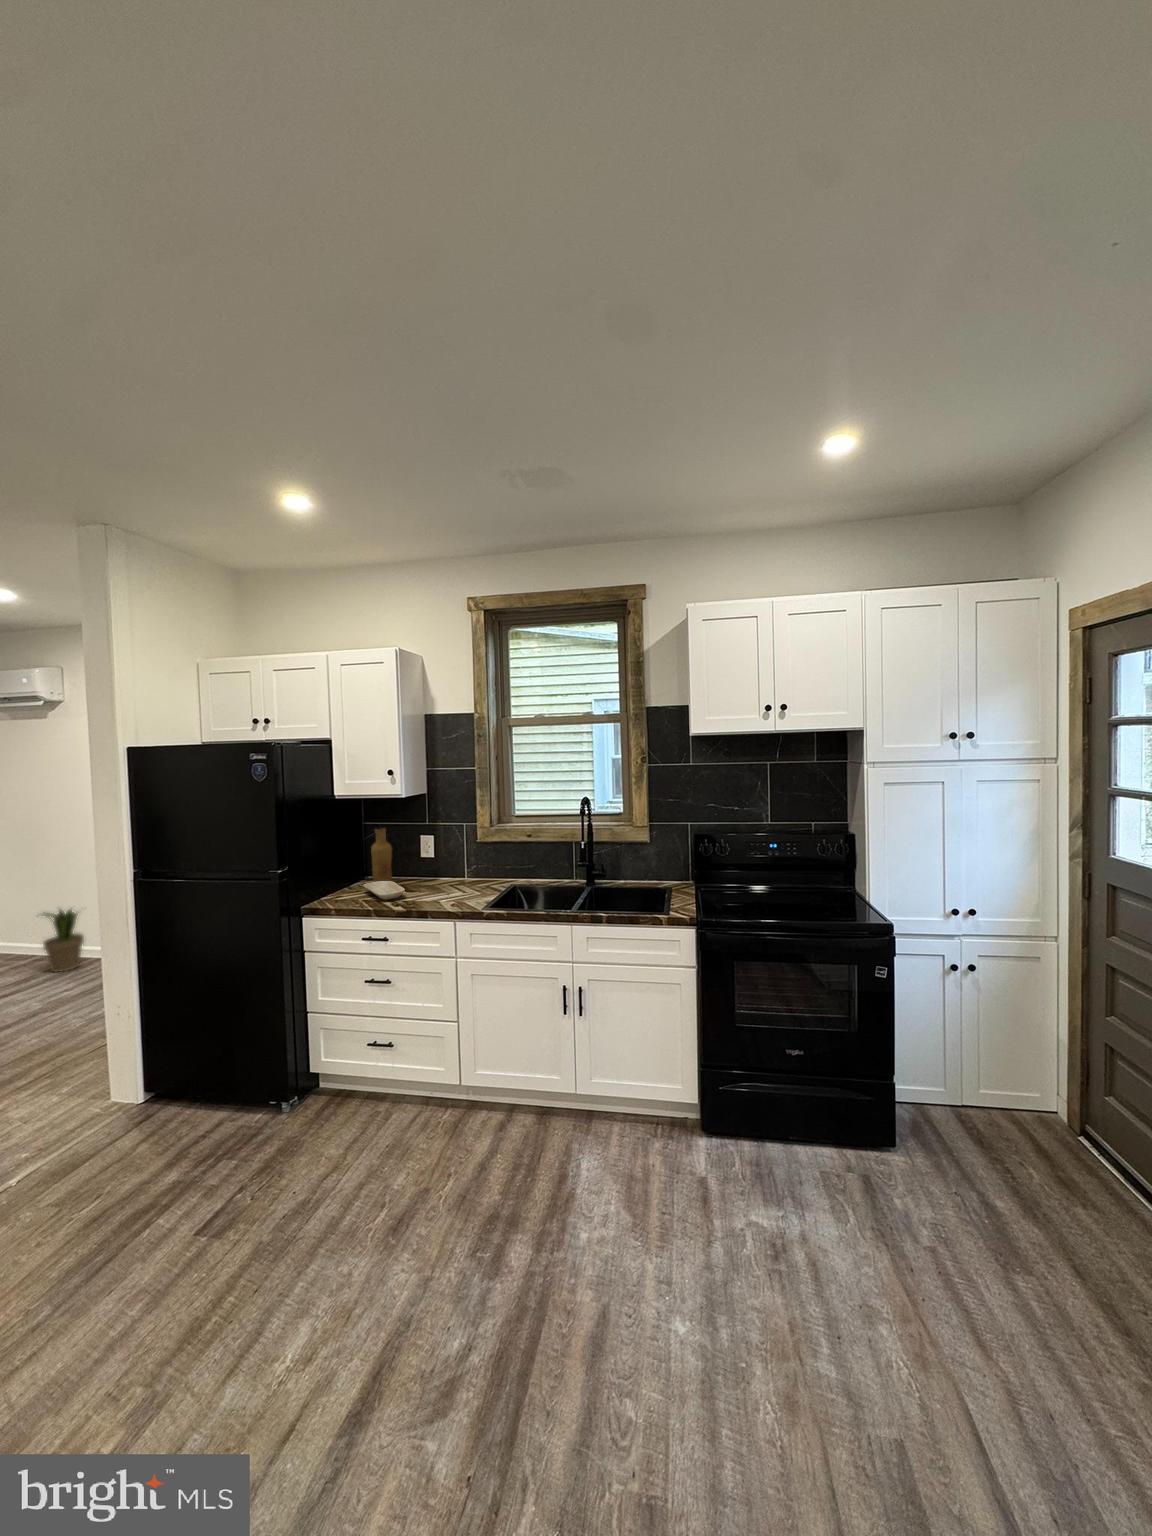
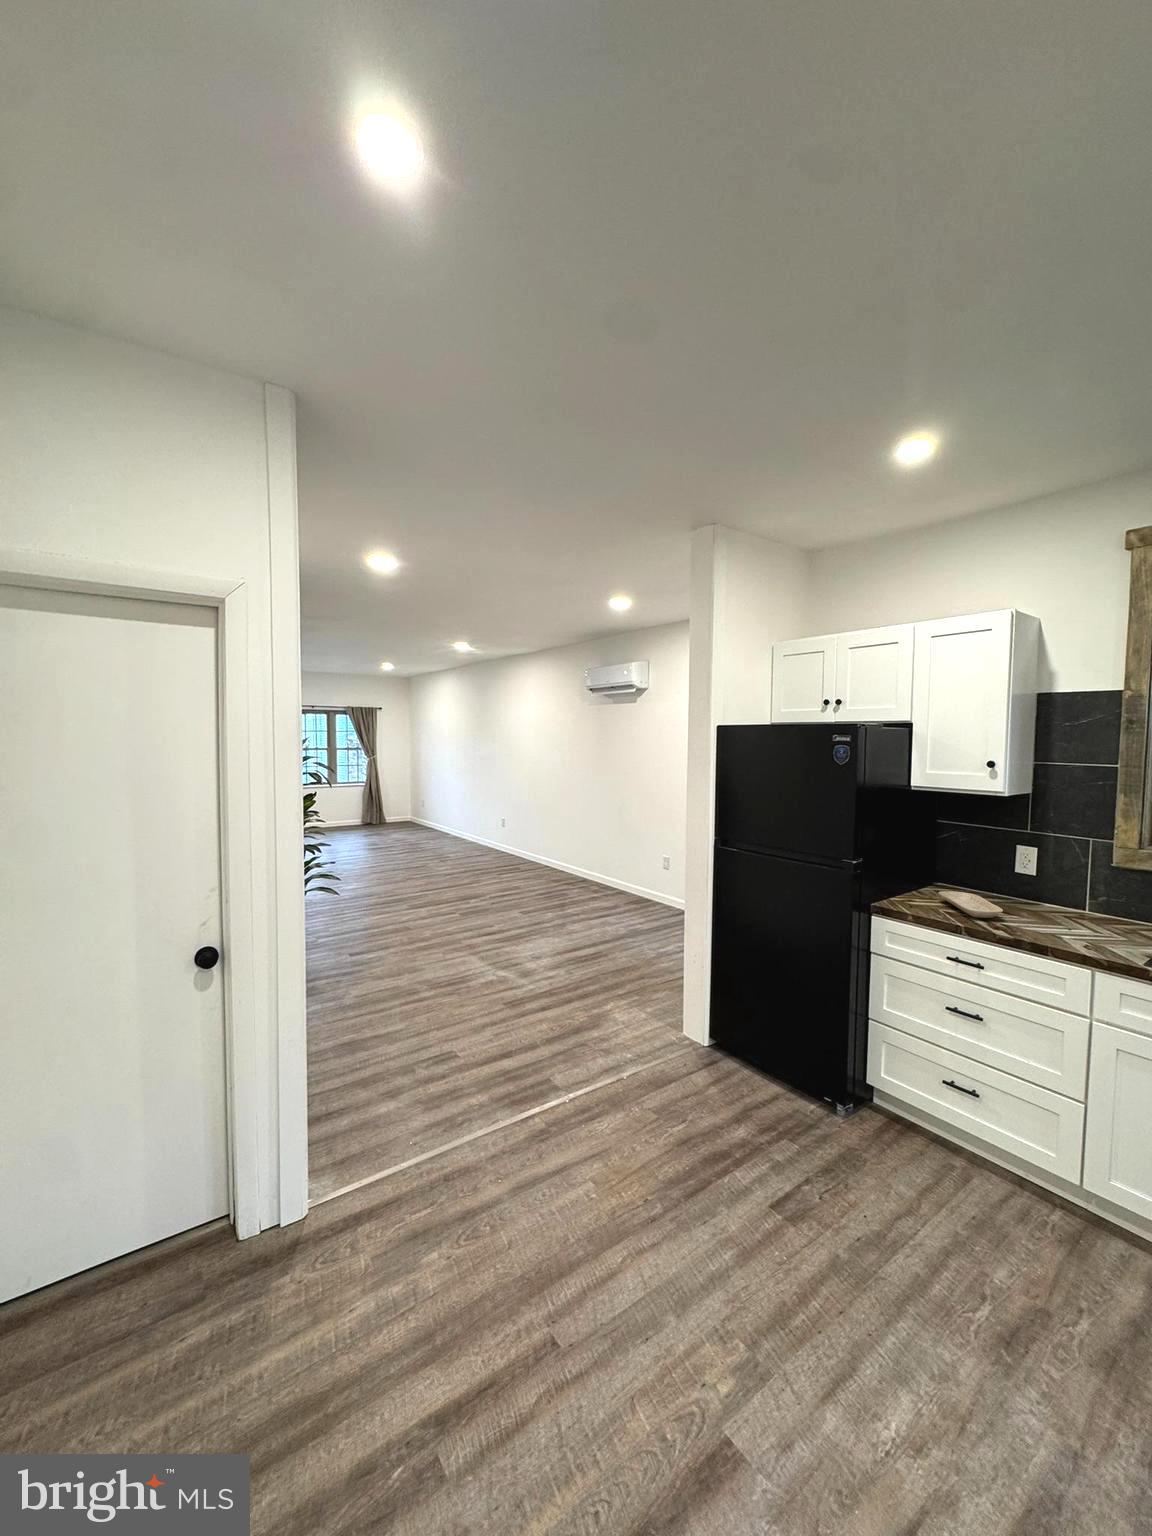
vase: present [371,828,392,882] -> none [945,829,973,896]
potted plant: present [43,910,84,972] -> none [620,854,652,906]

